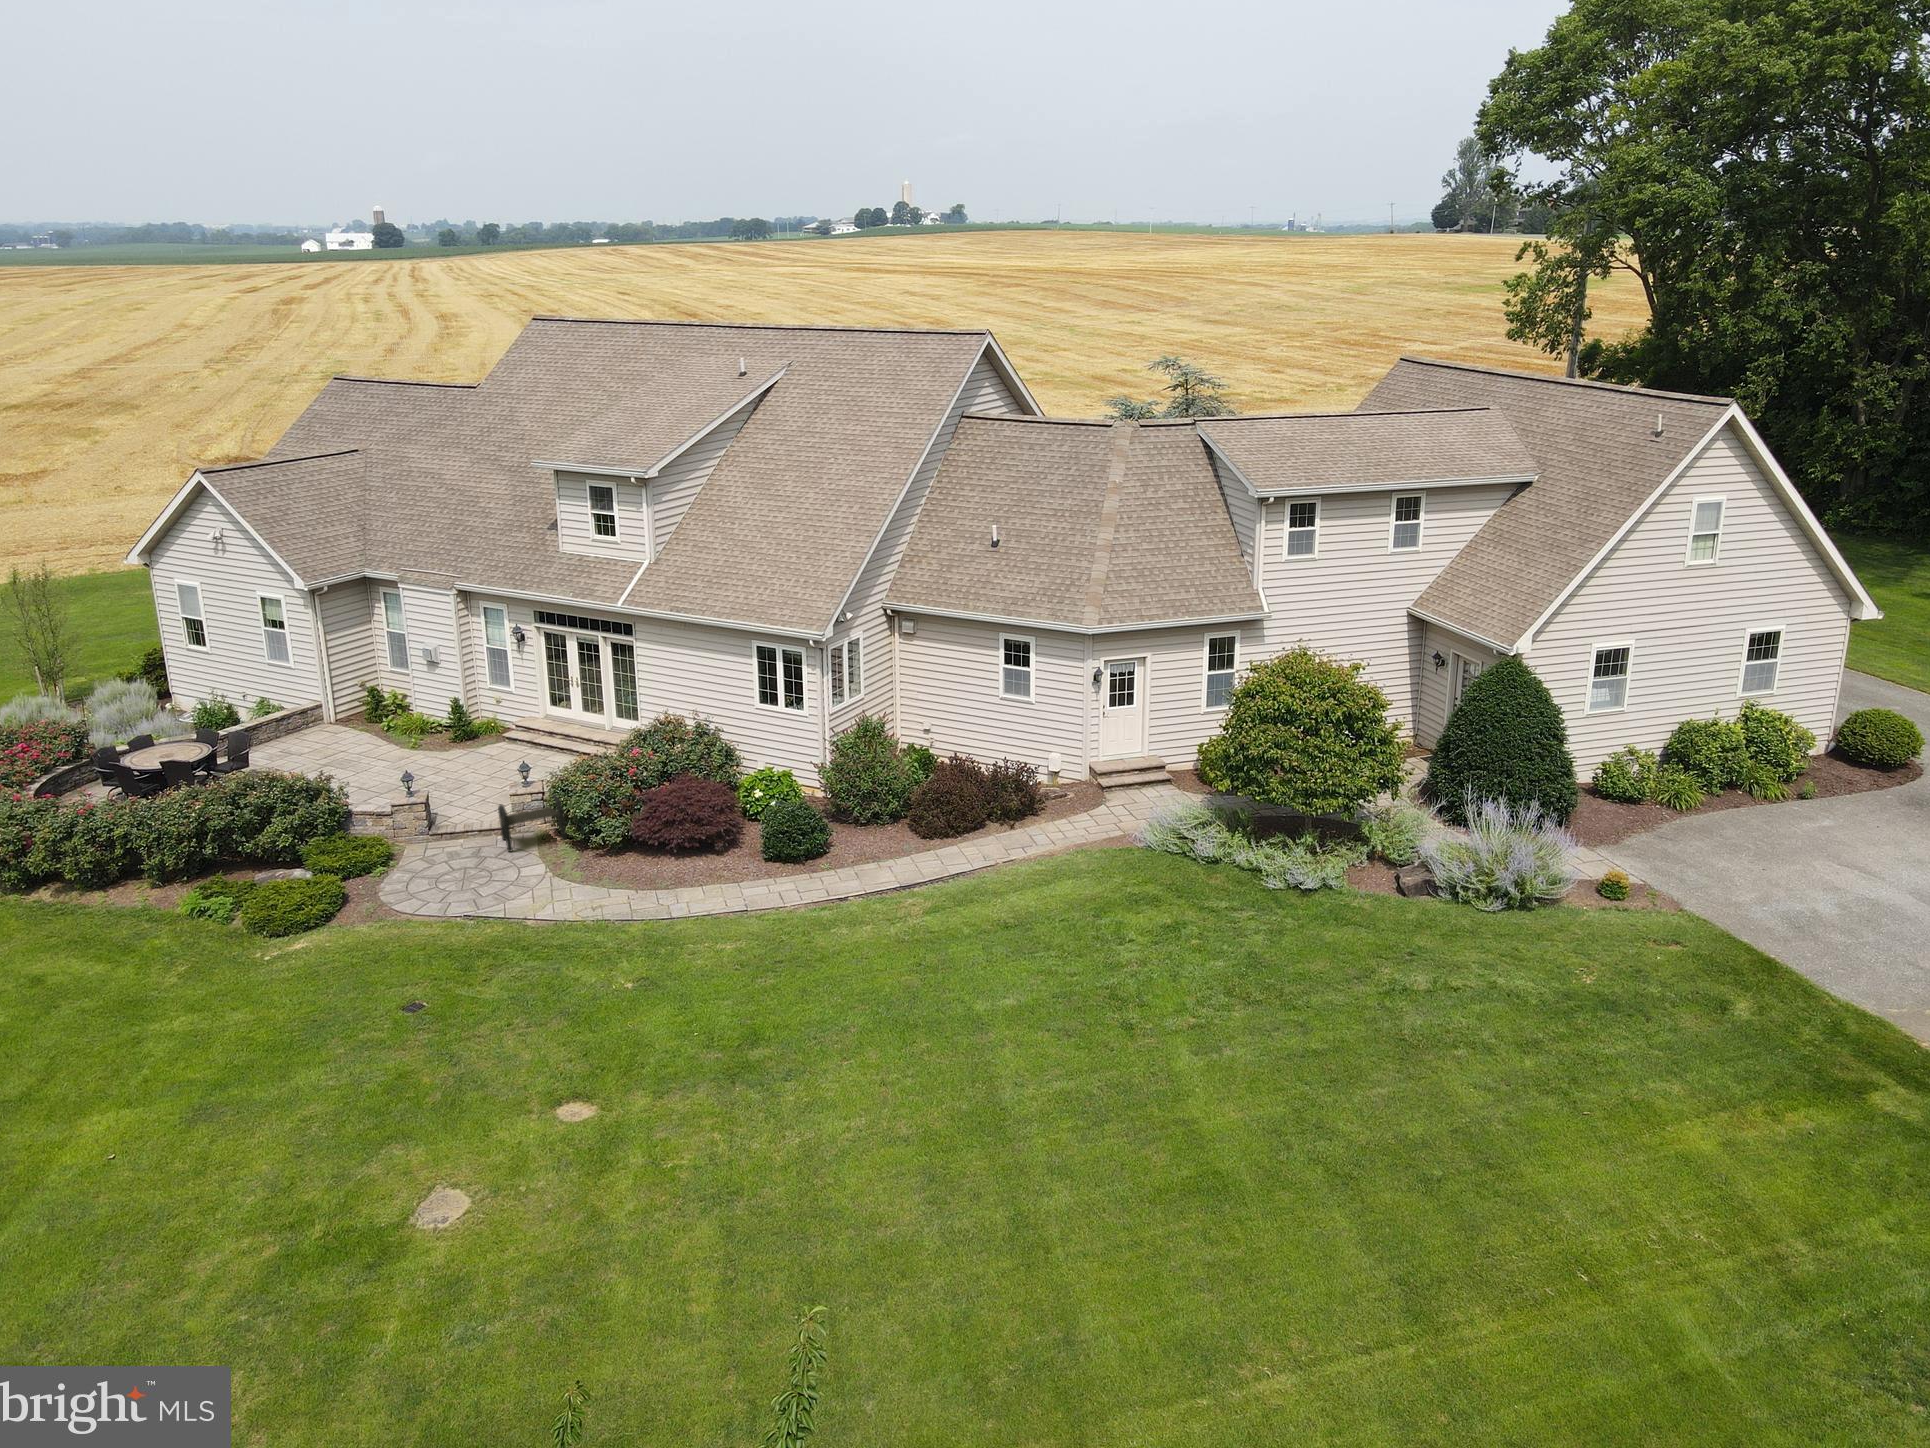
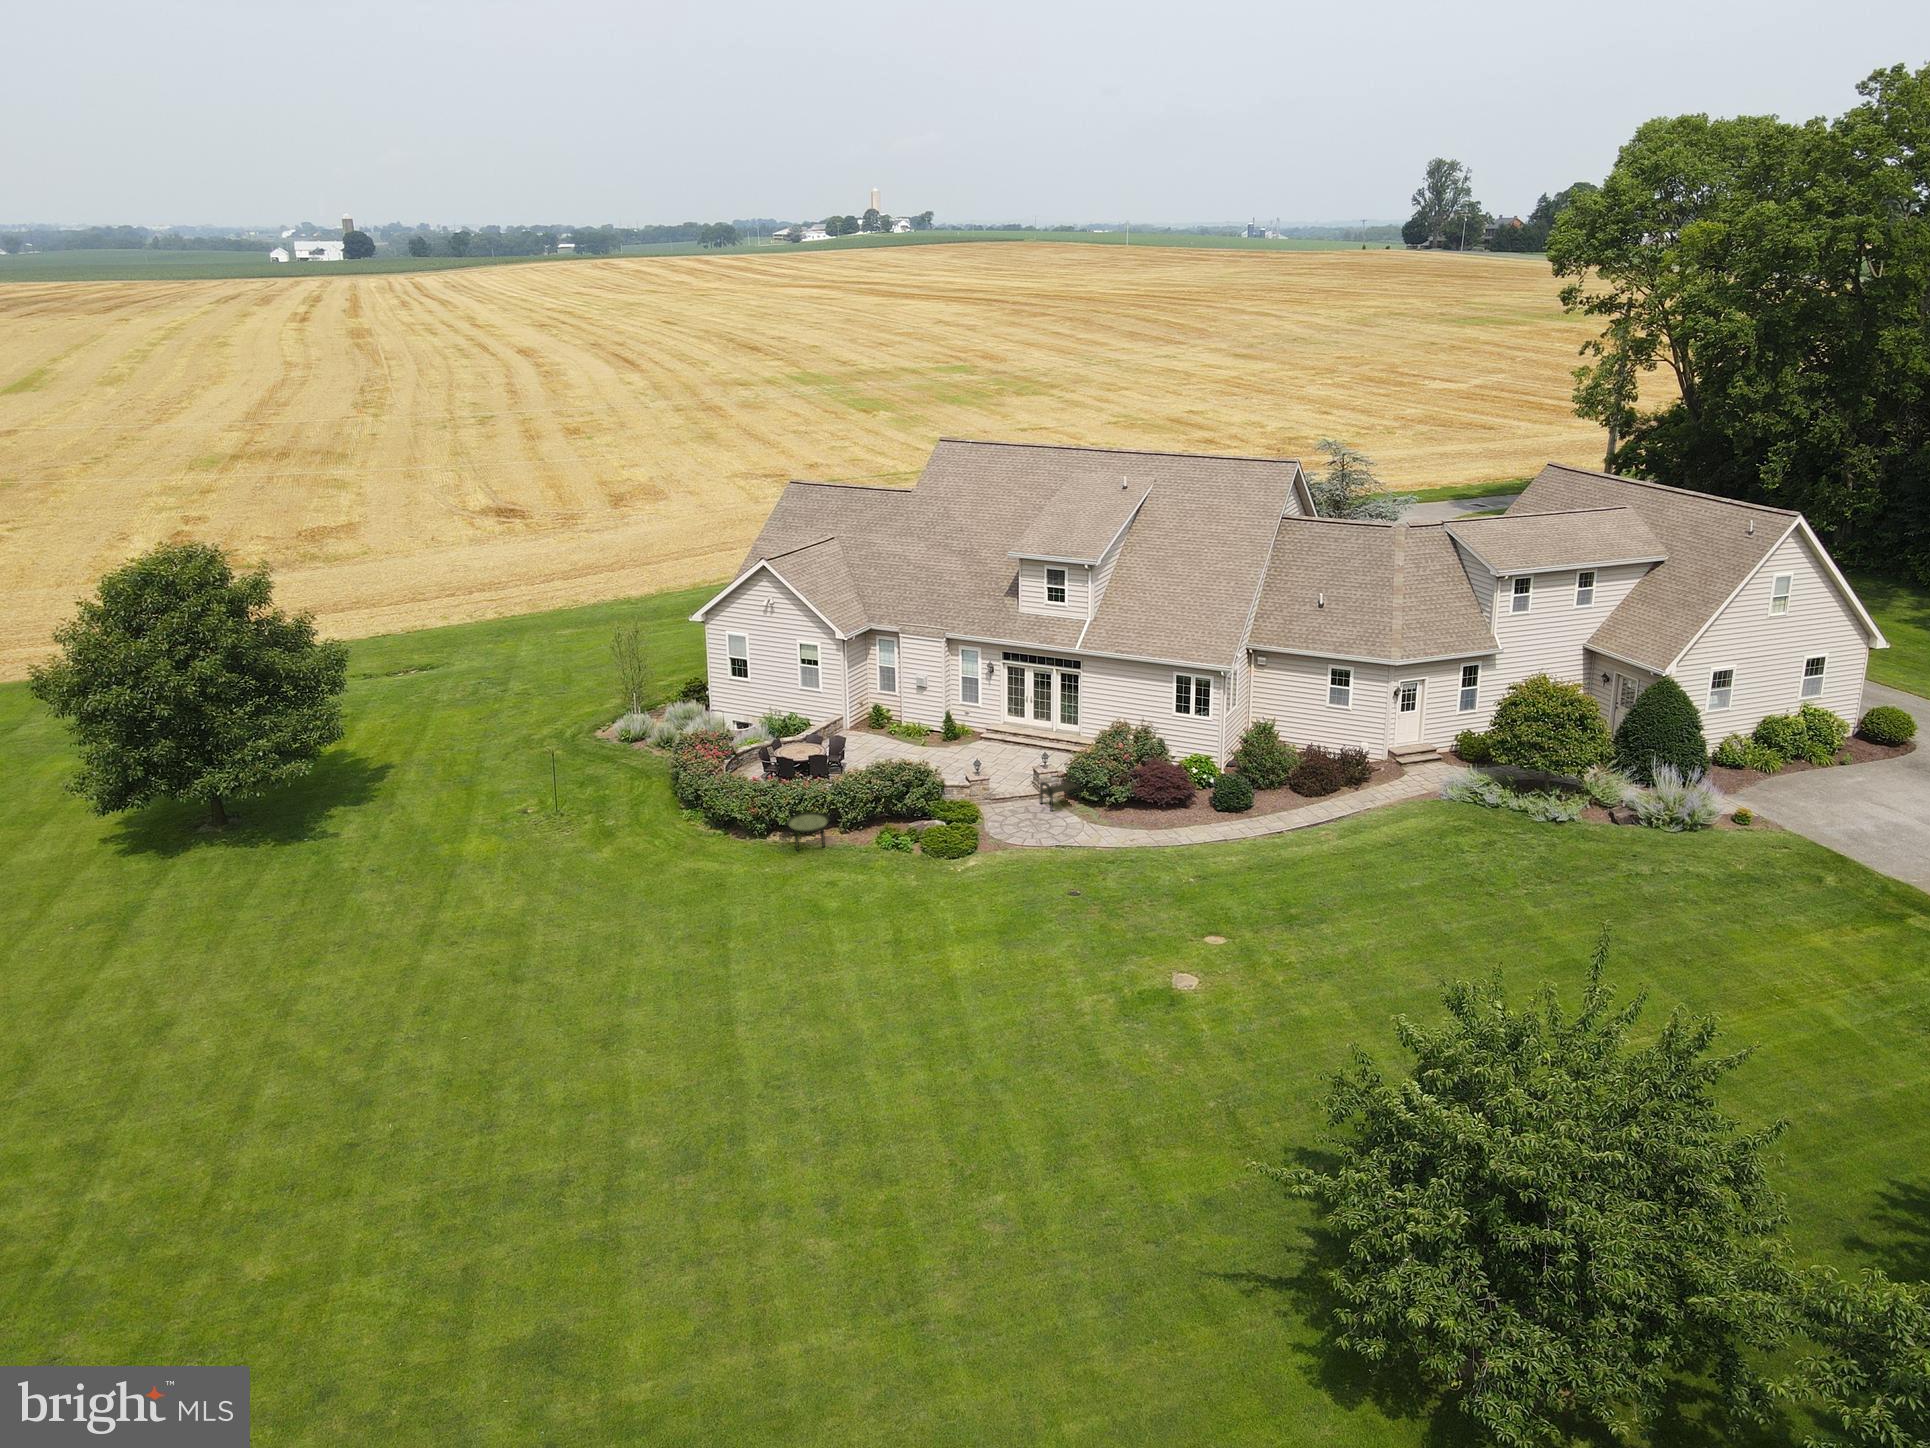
round table: none [37,846,121,909] -> present [787,812,829,850]

